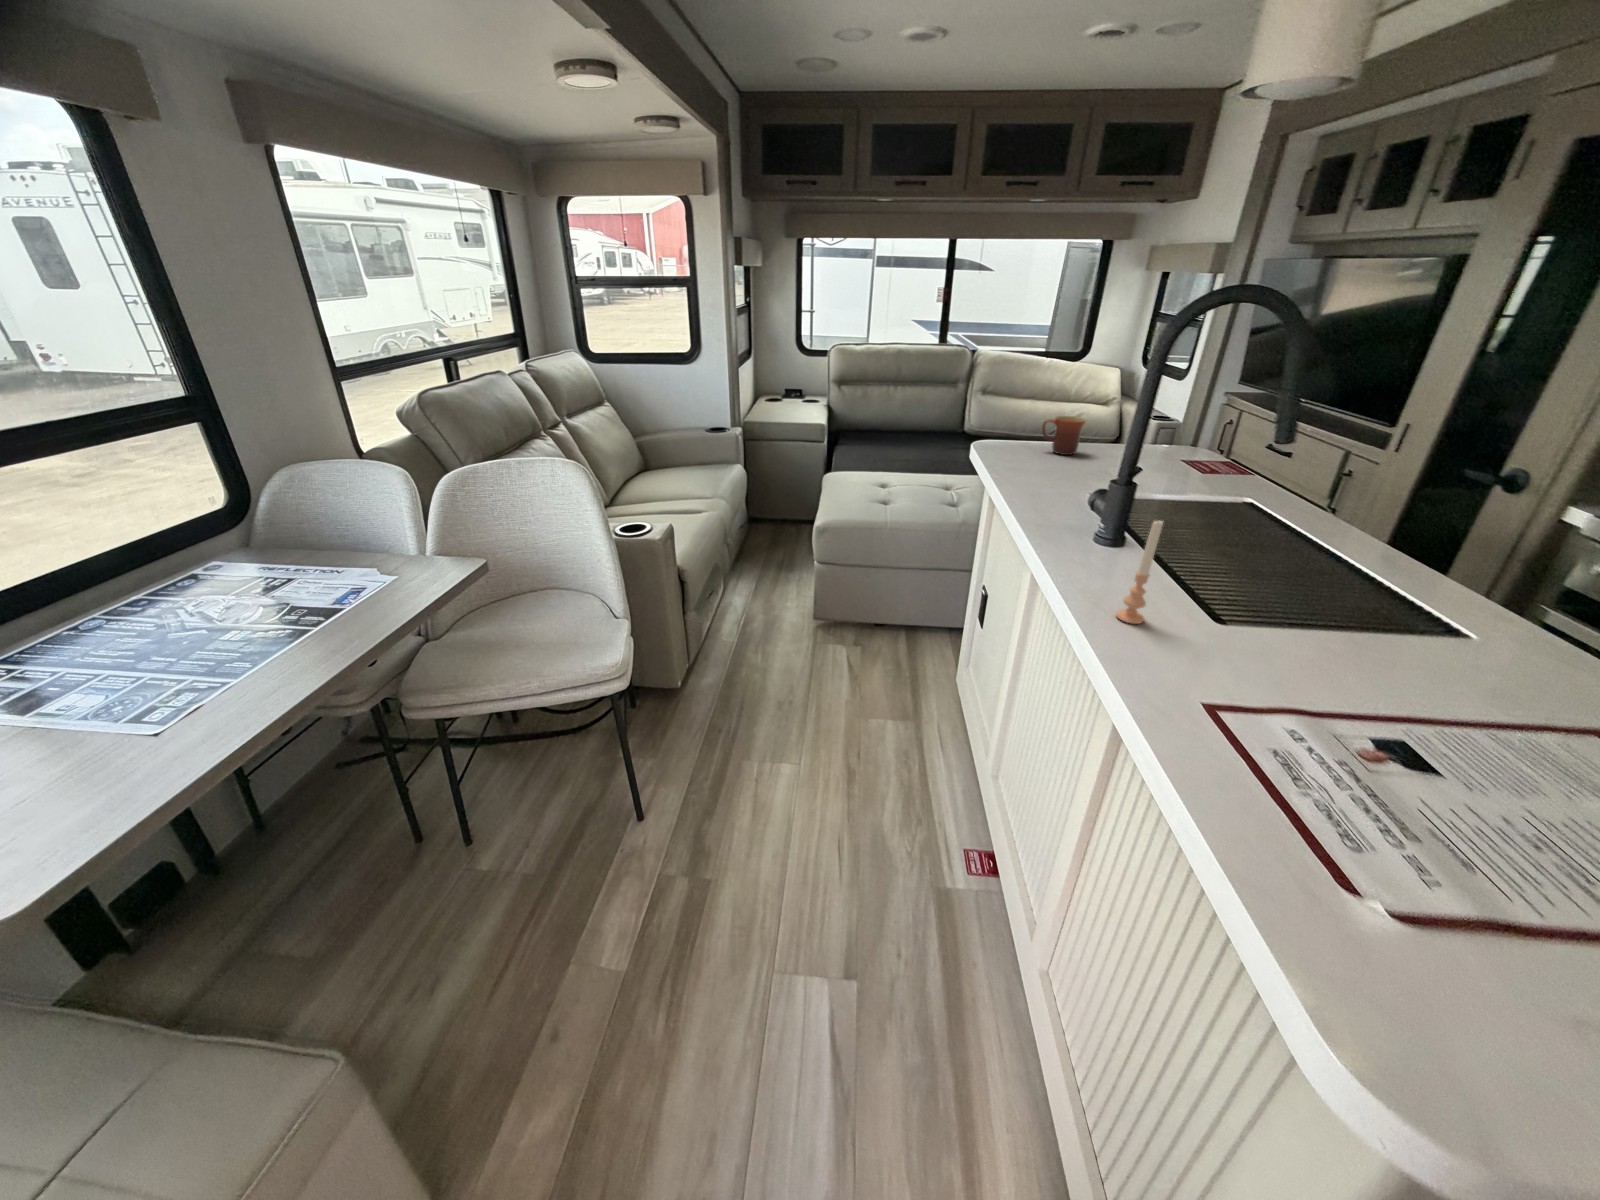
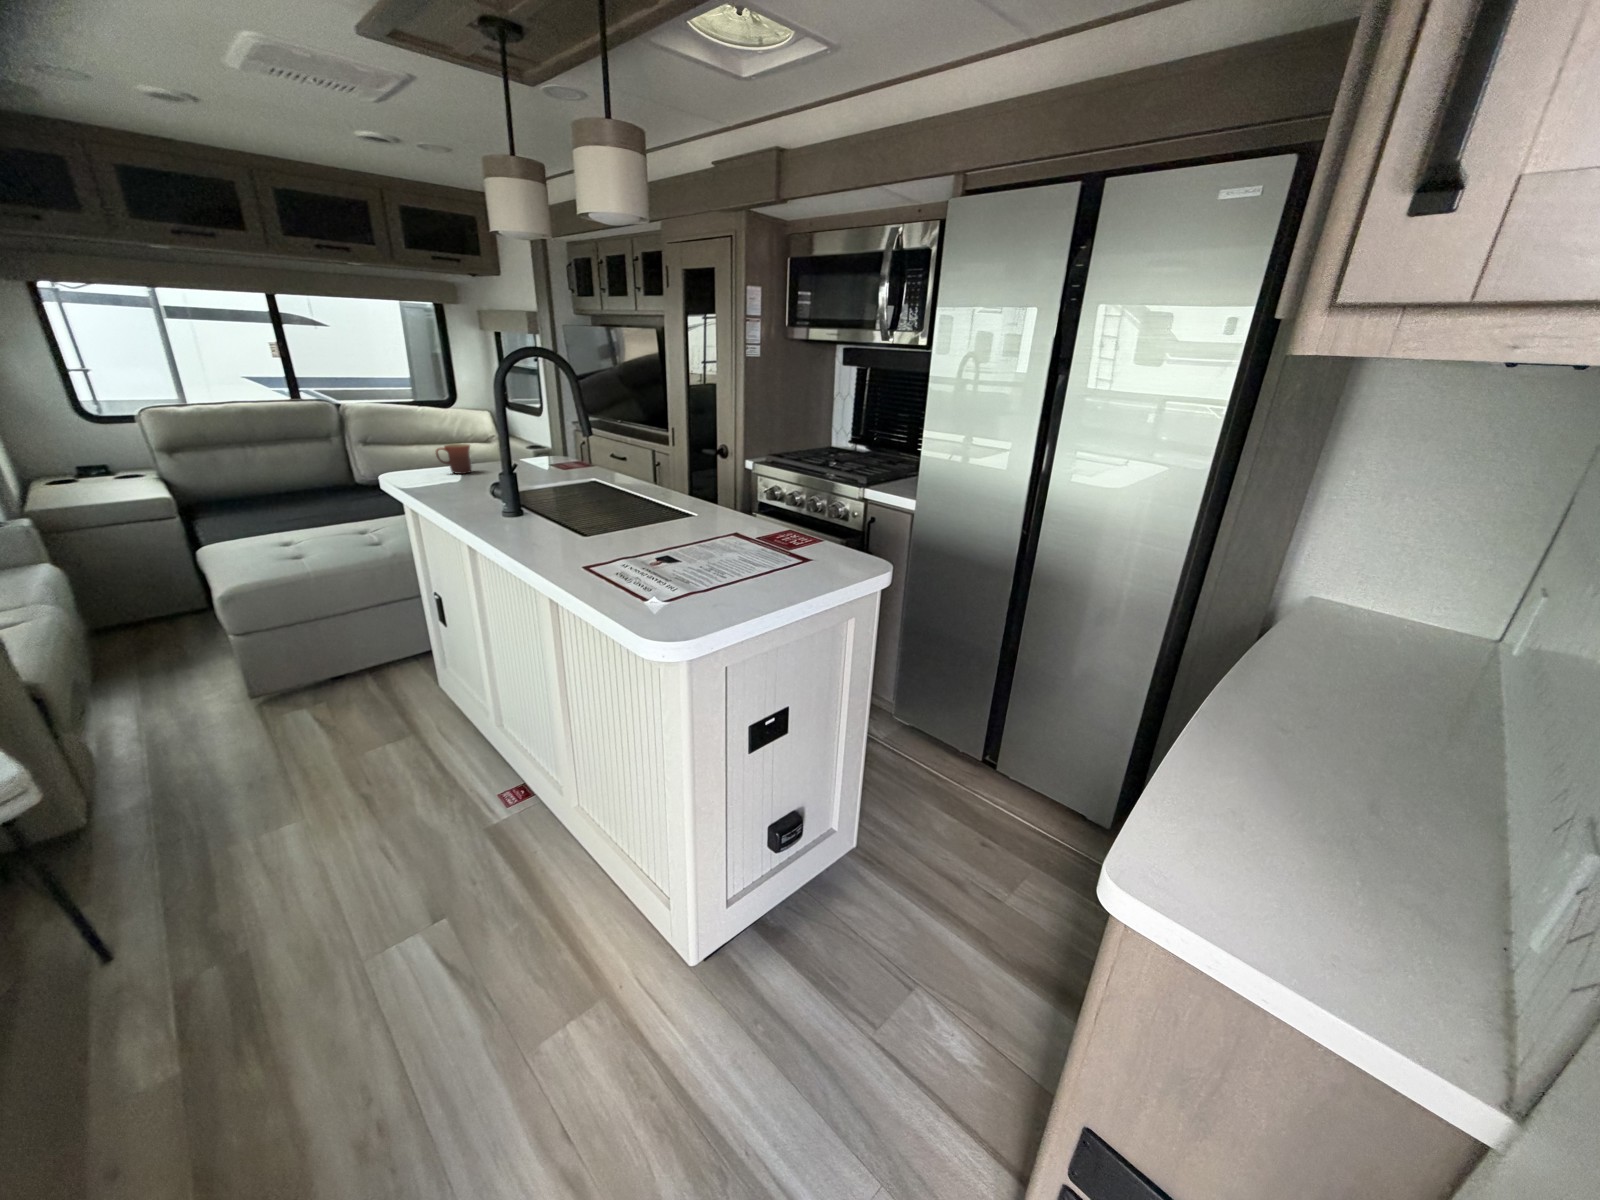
candle: present [1116,521,1163,624] -> none [524,481,544,548]

